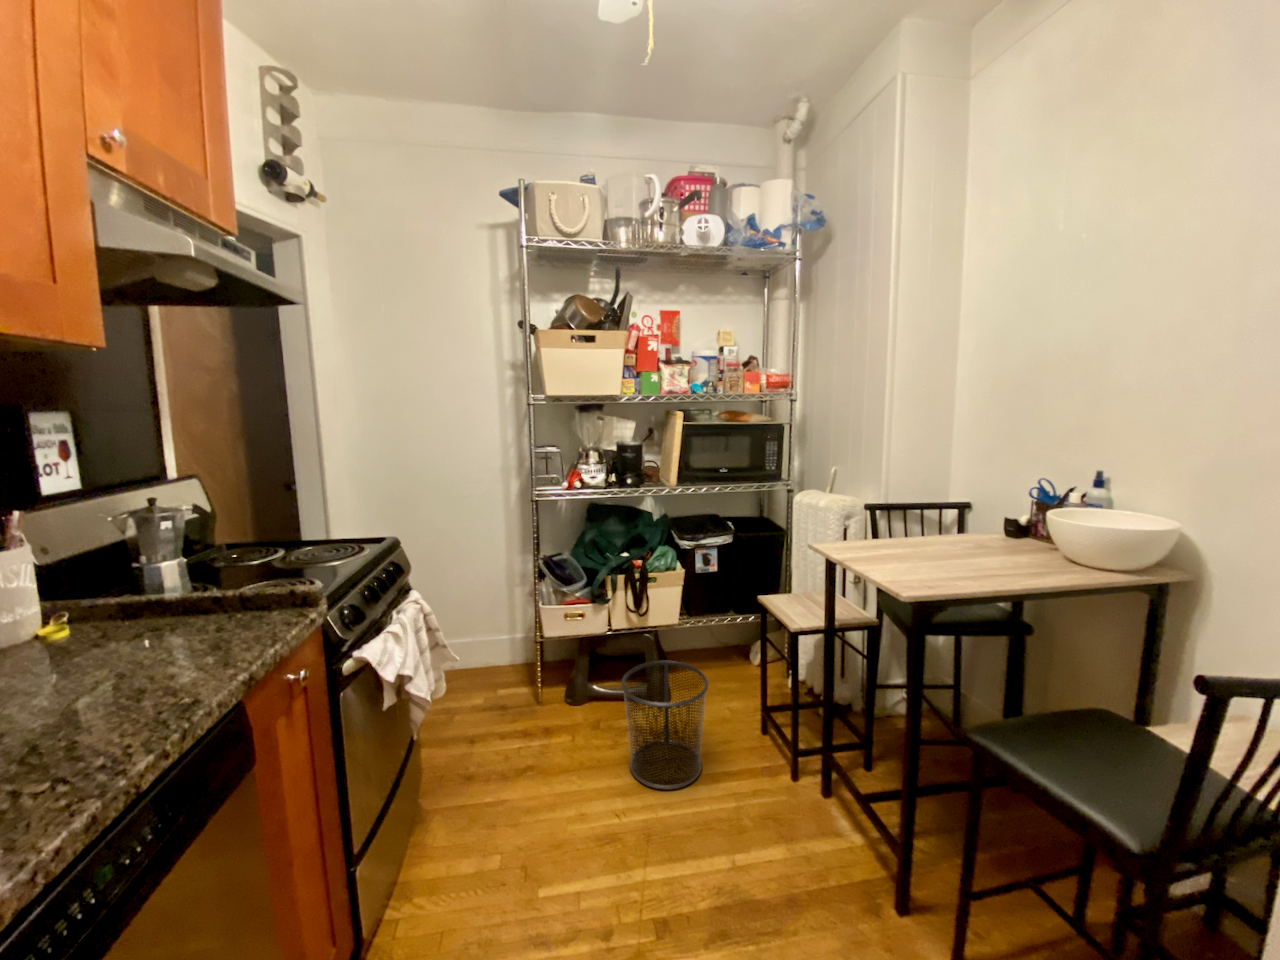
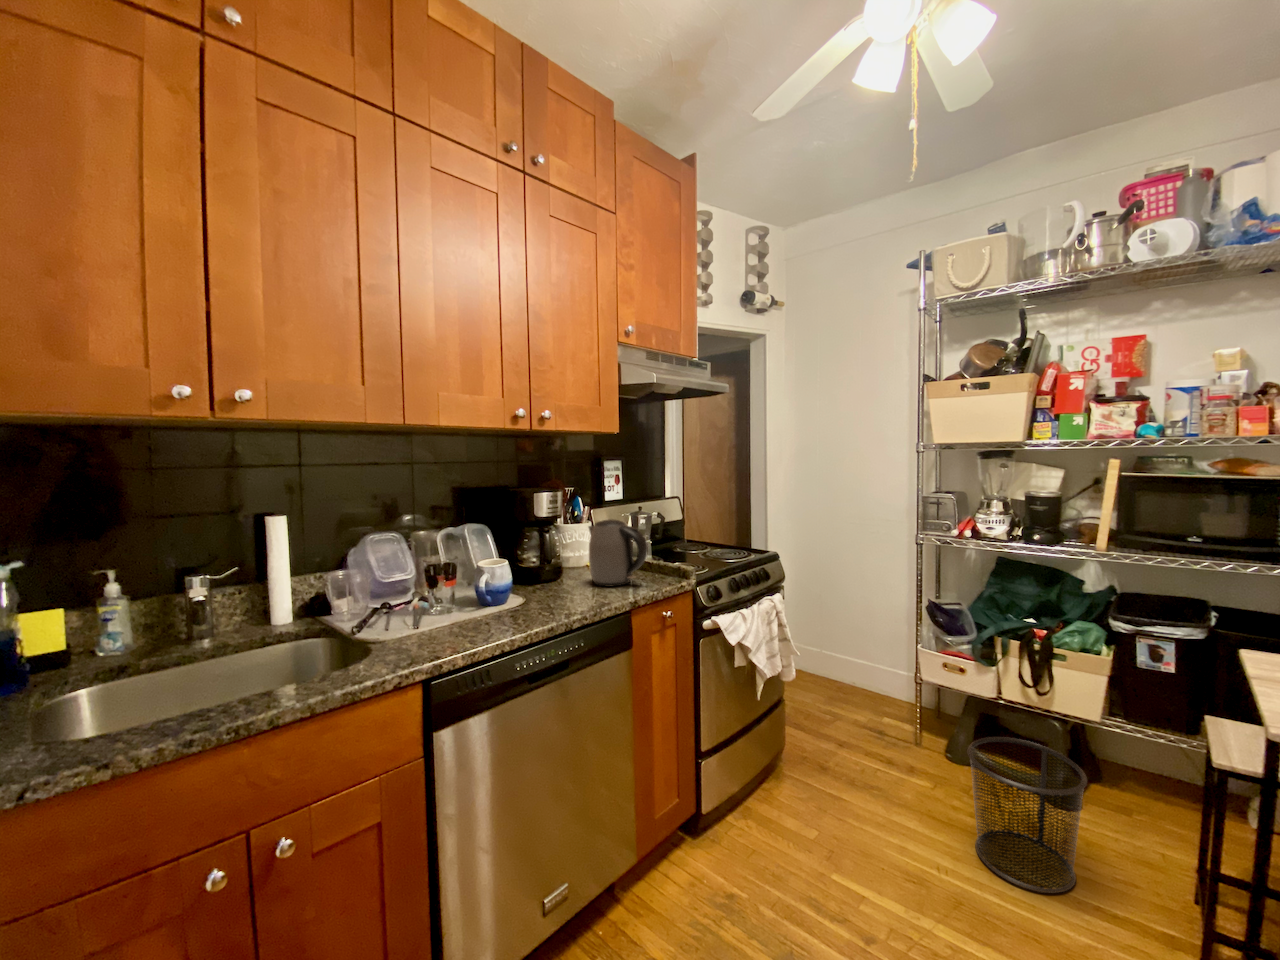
kettle: none [65,530,240,670] -> present [589,519,648,587]

